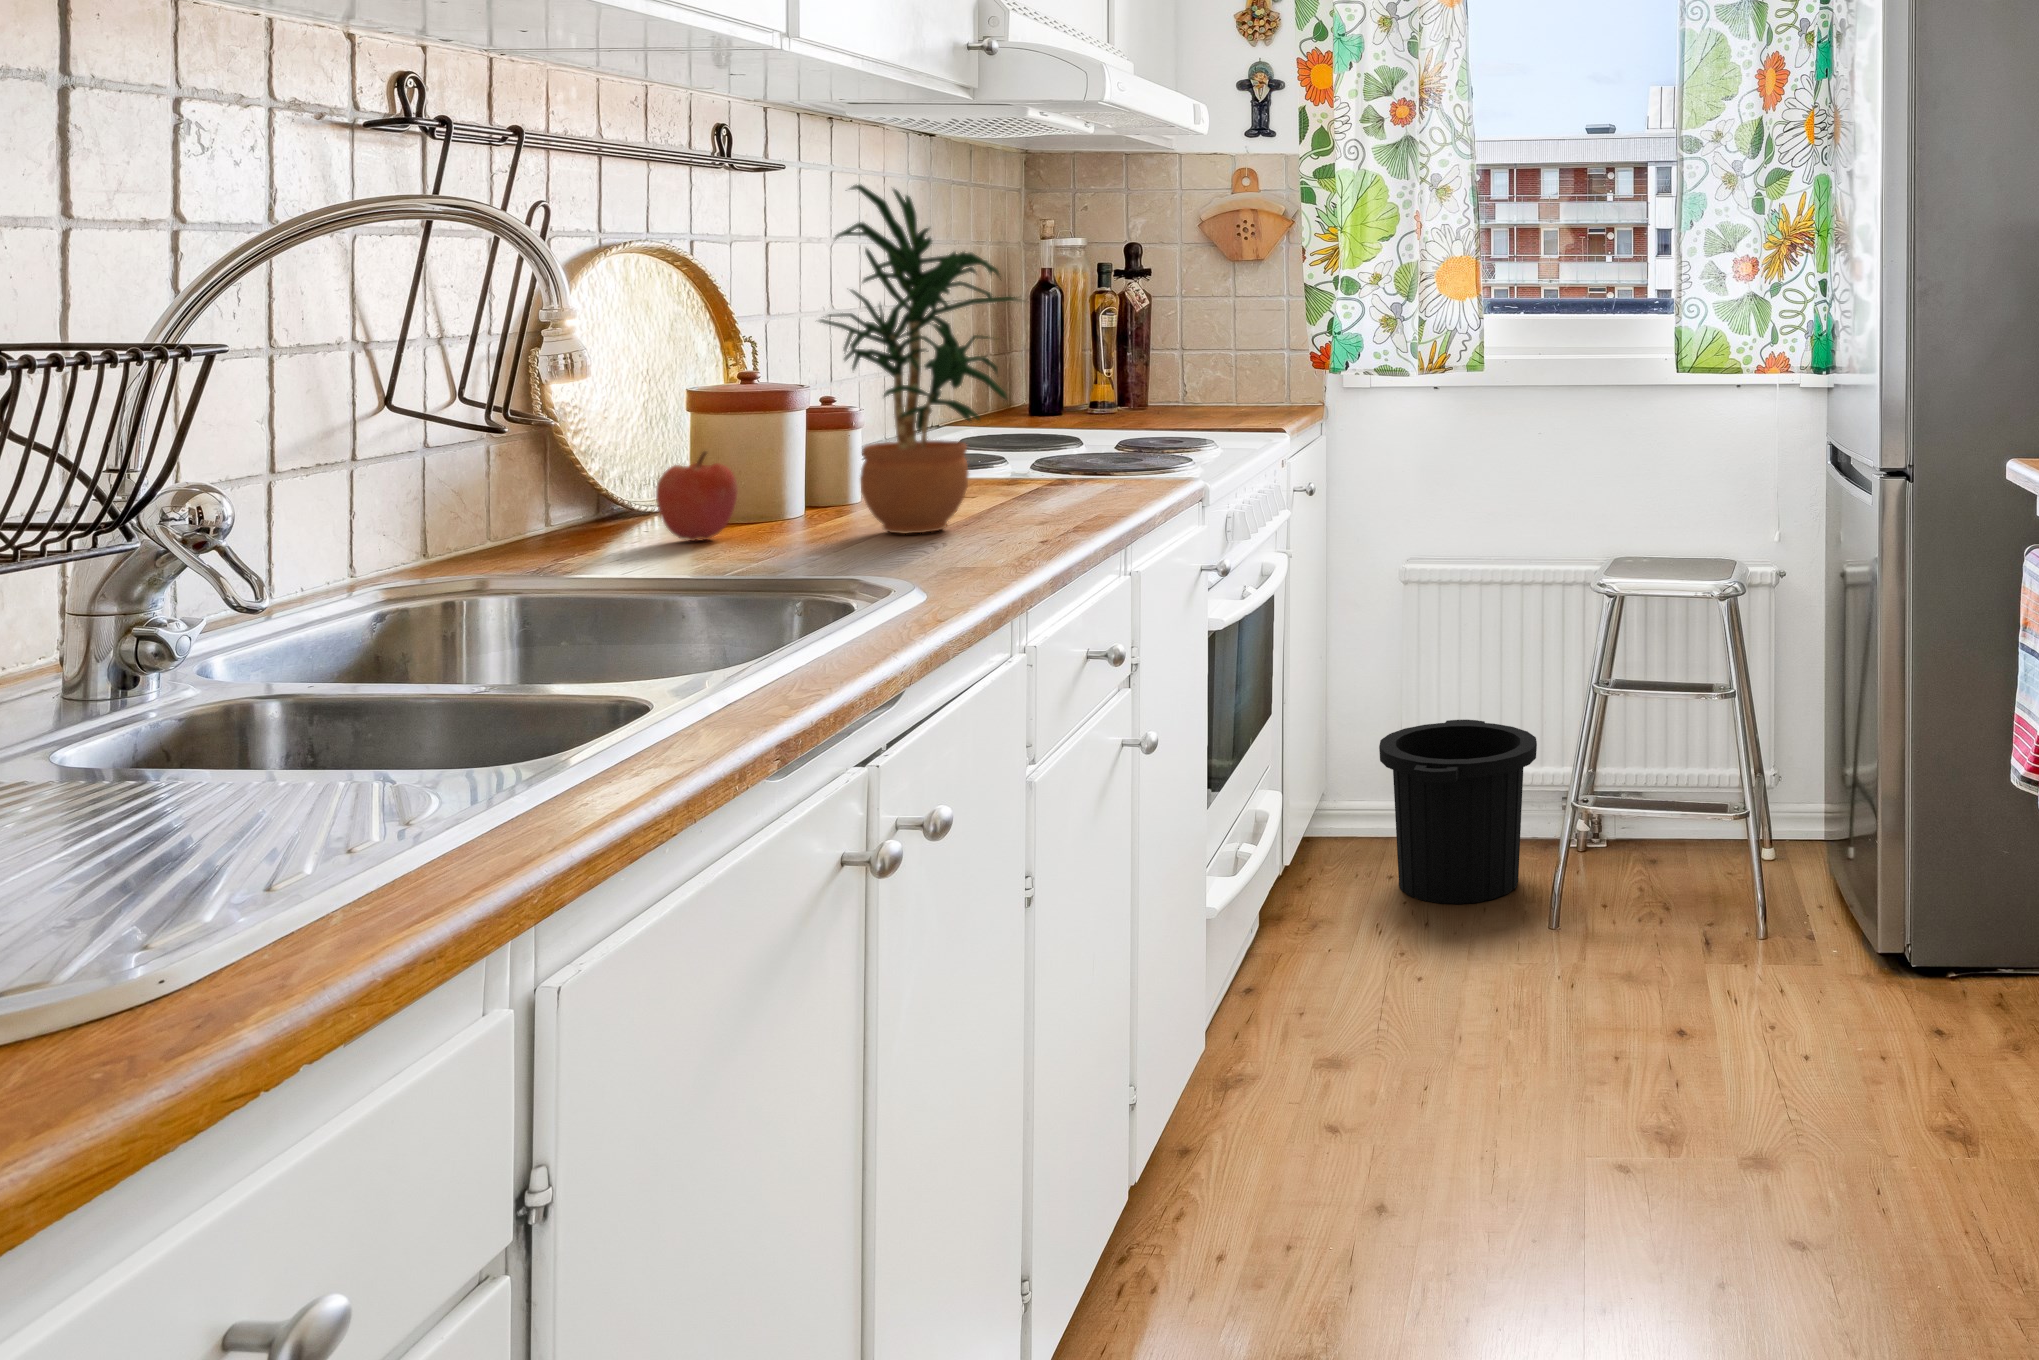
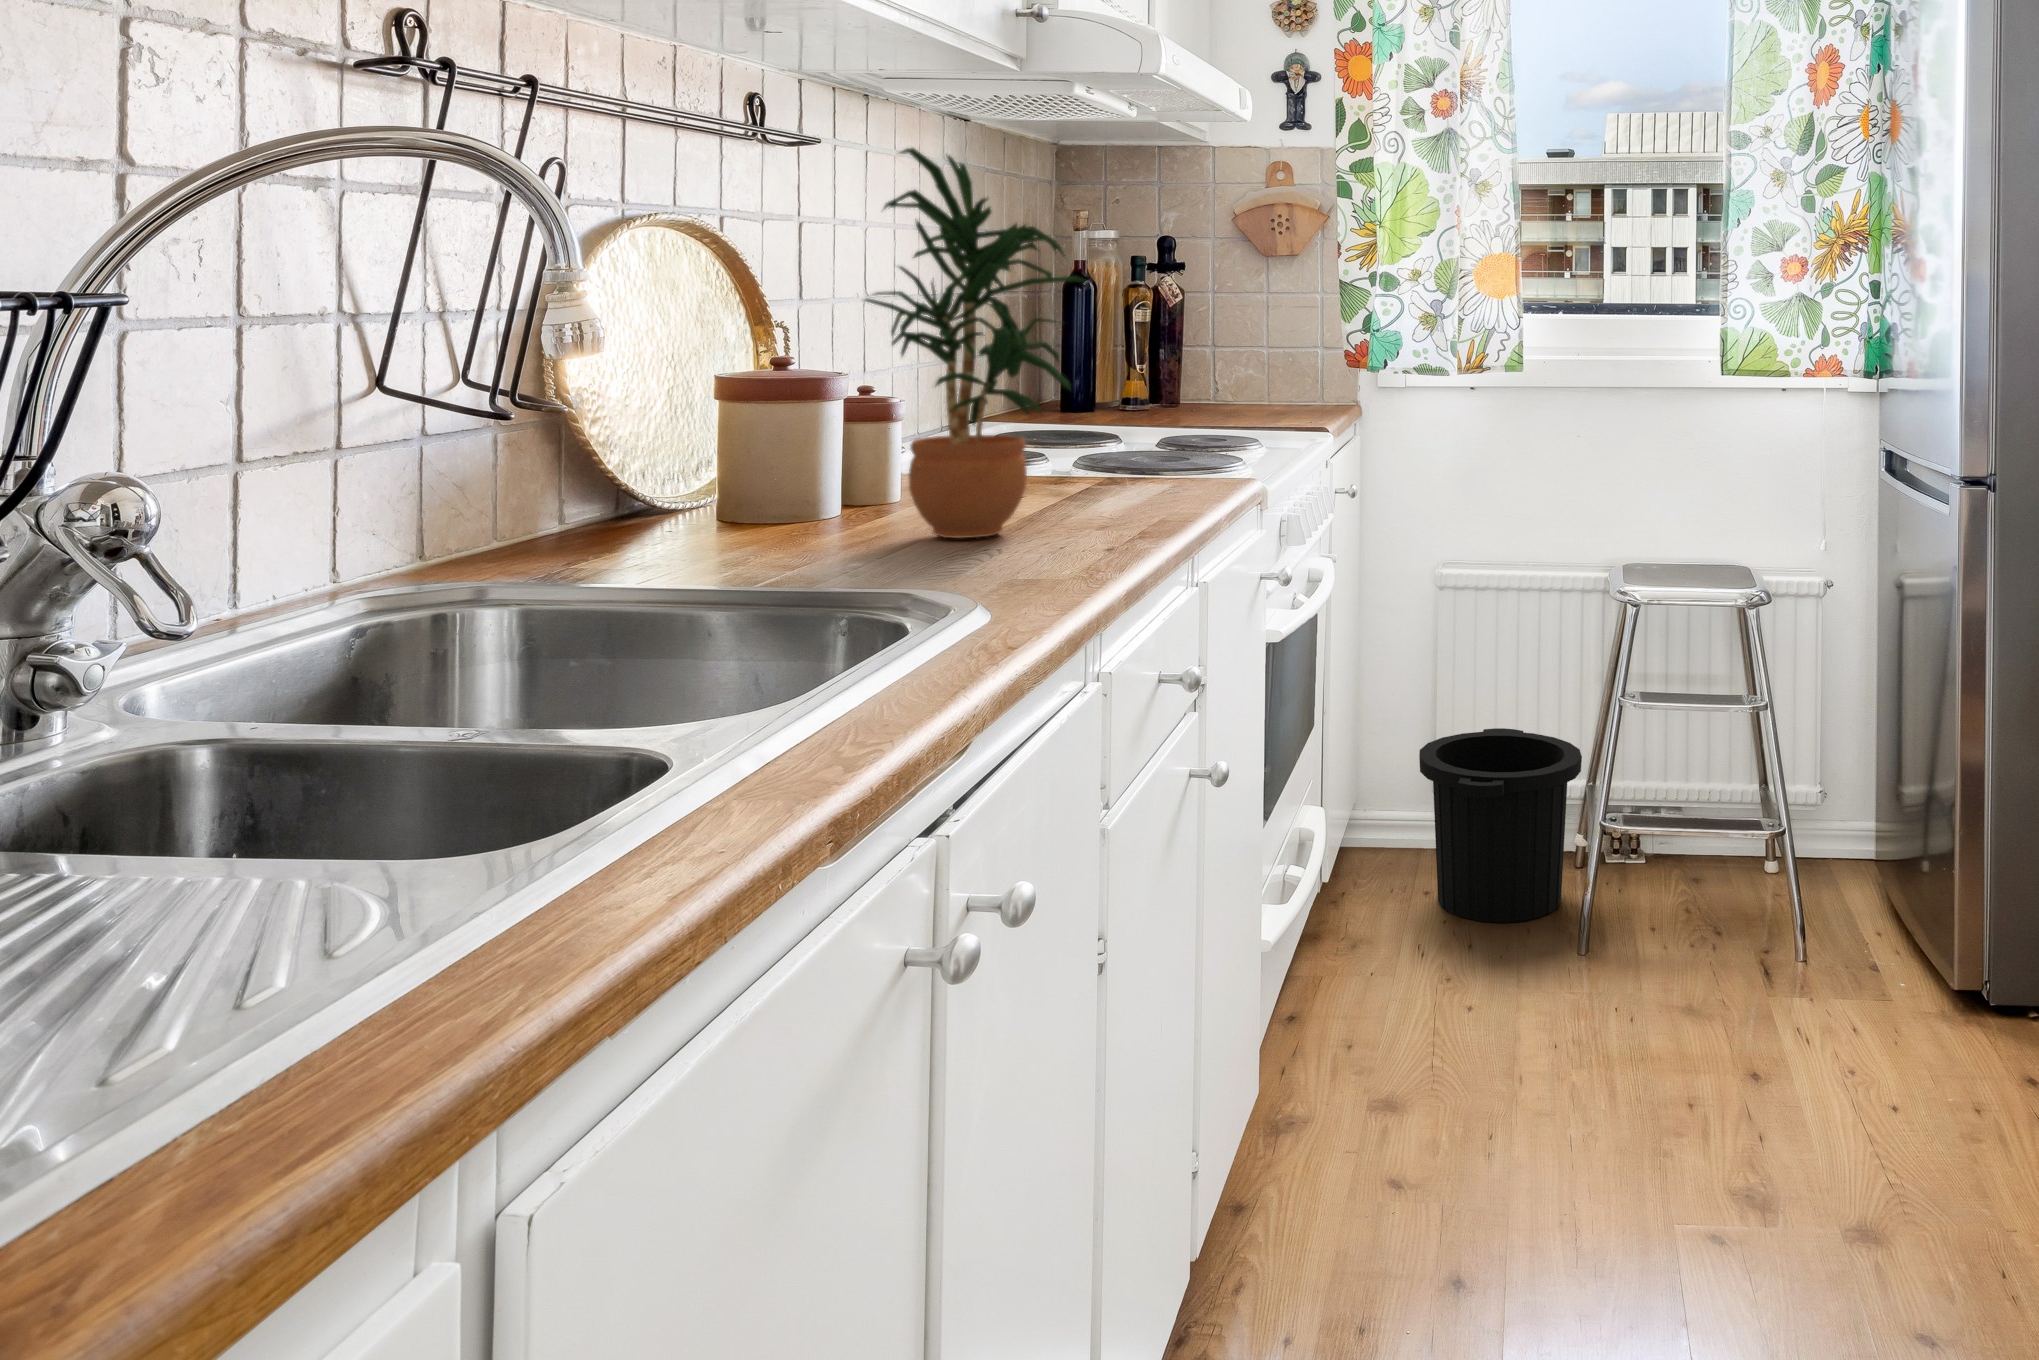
apple: present [656,452,738,541] -> none [683,444,773,545]

